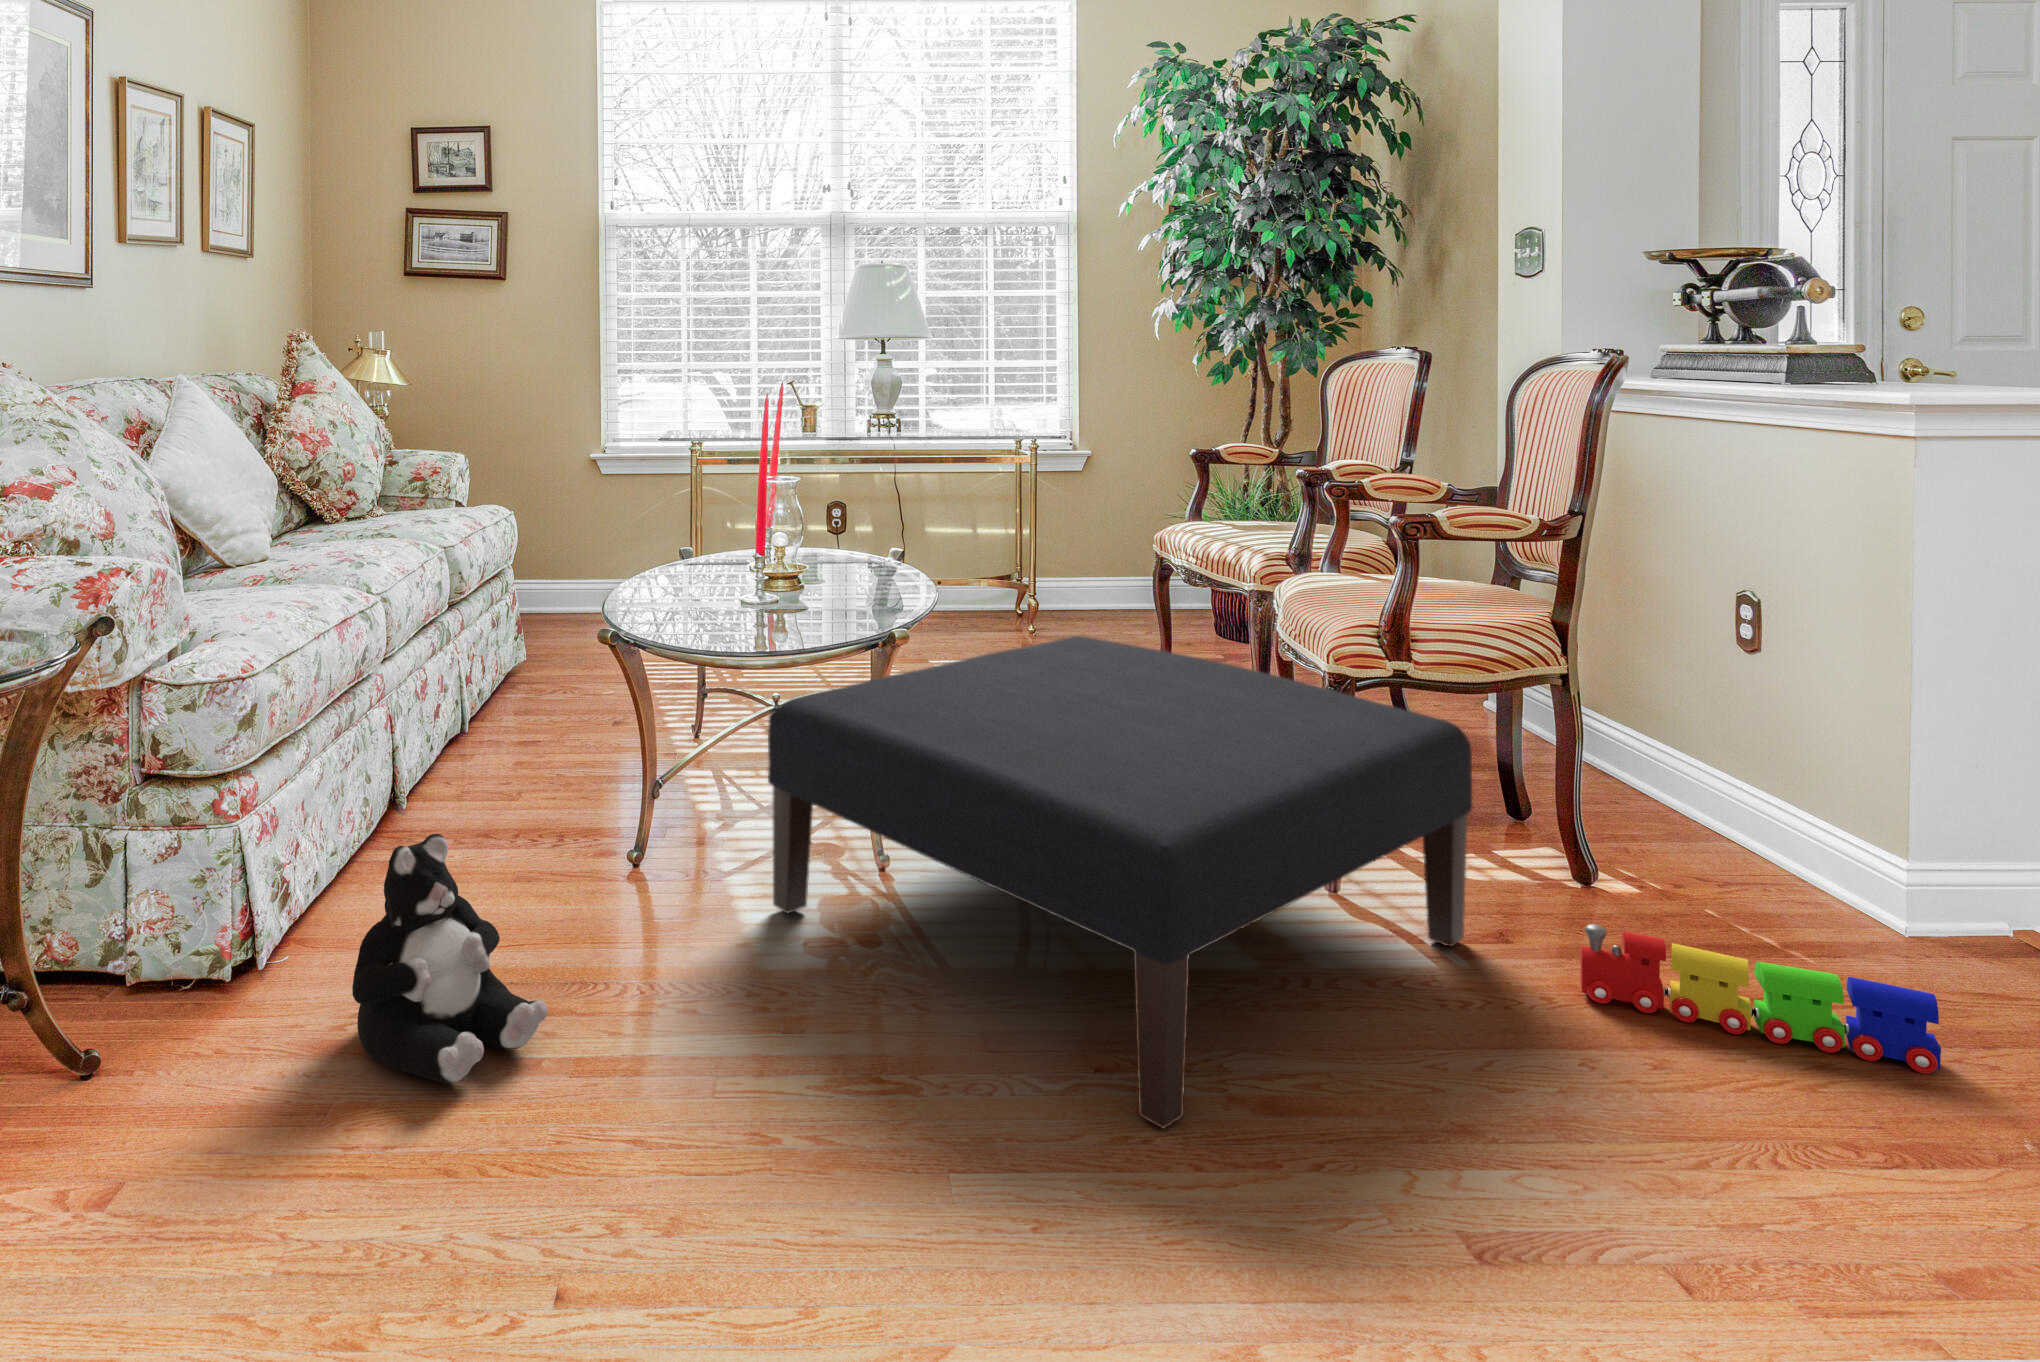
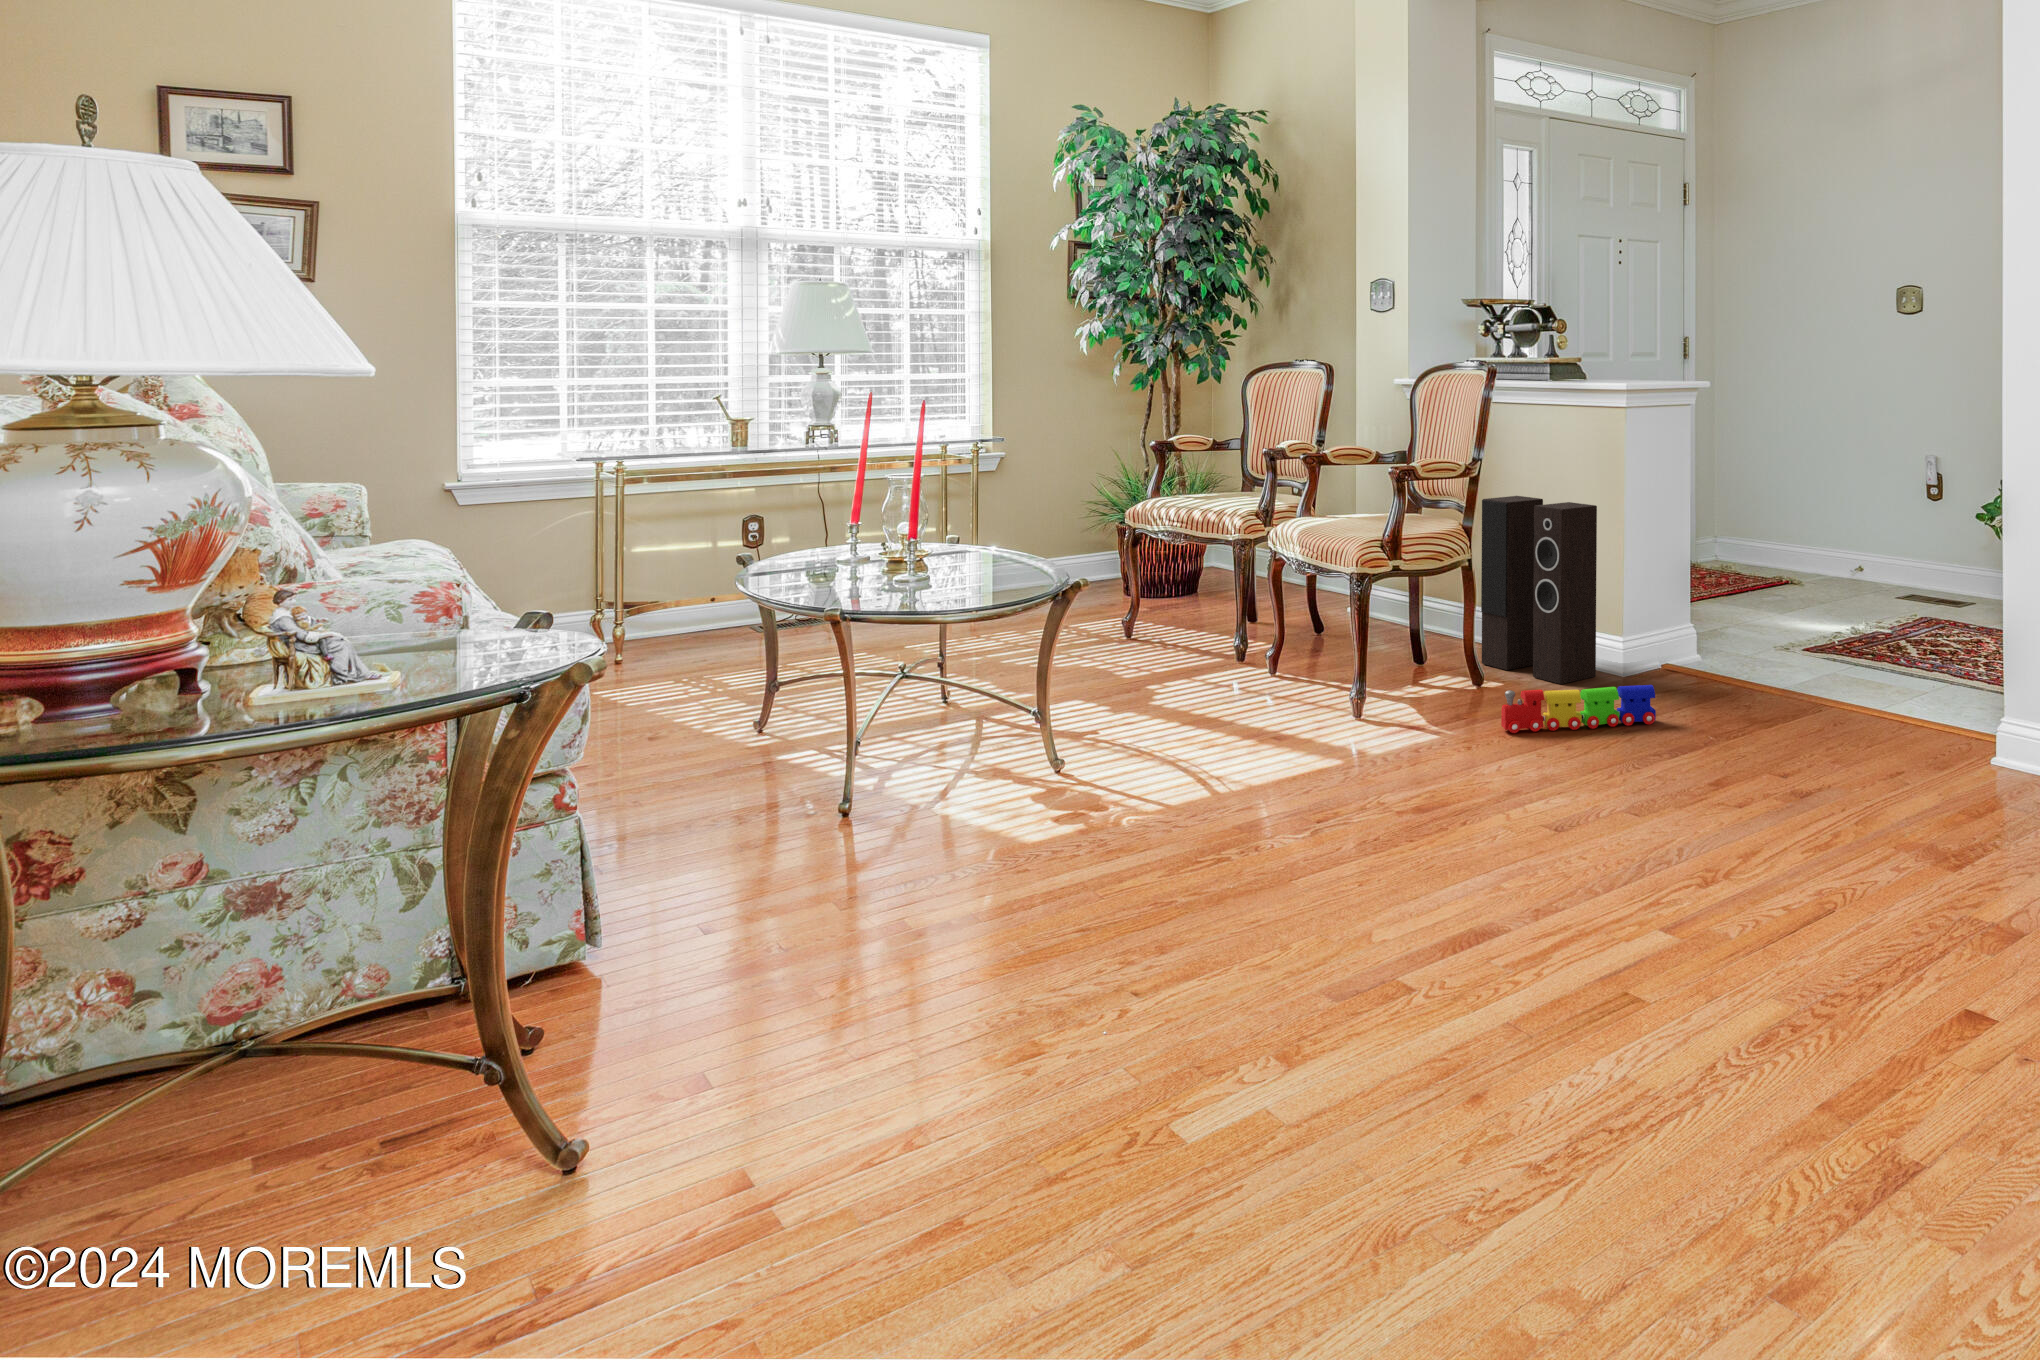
speaker: none [1639,573,1864,916] -> present [1481,496,1597,684]
ottoman: present [768,636,1472,1128] -> none [994,582,1439,829]
plush toy: present [352,834,548,1083] -> none [757,767,934,950]

